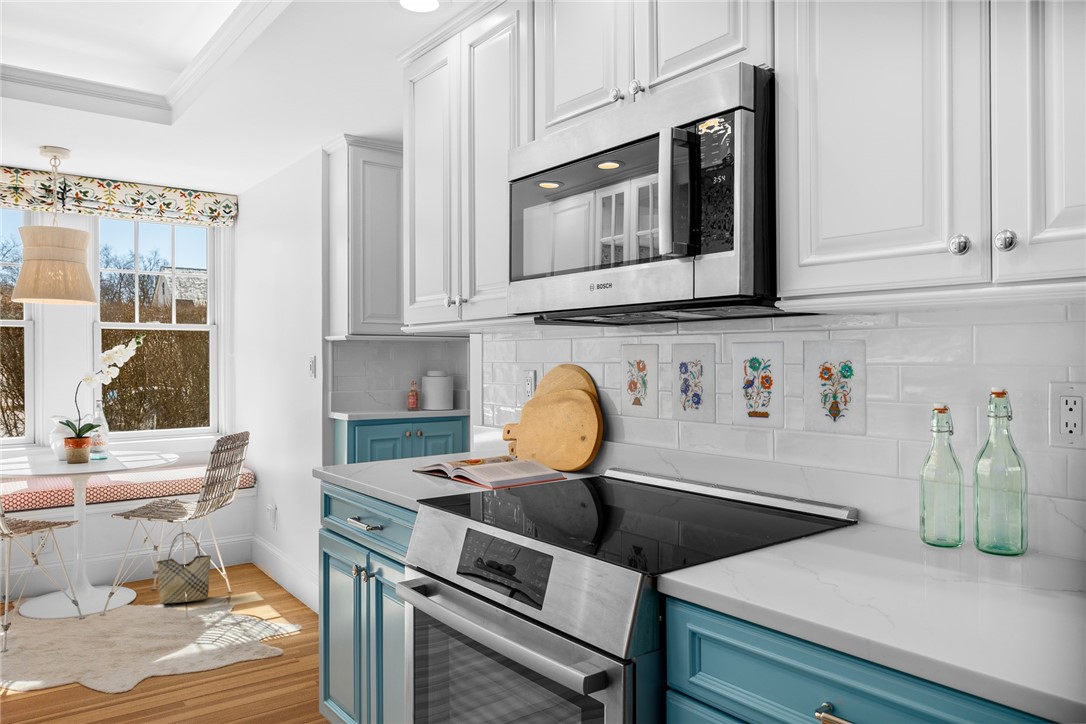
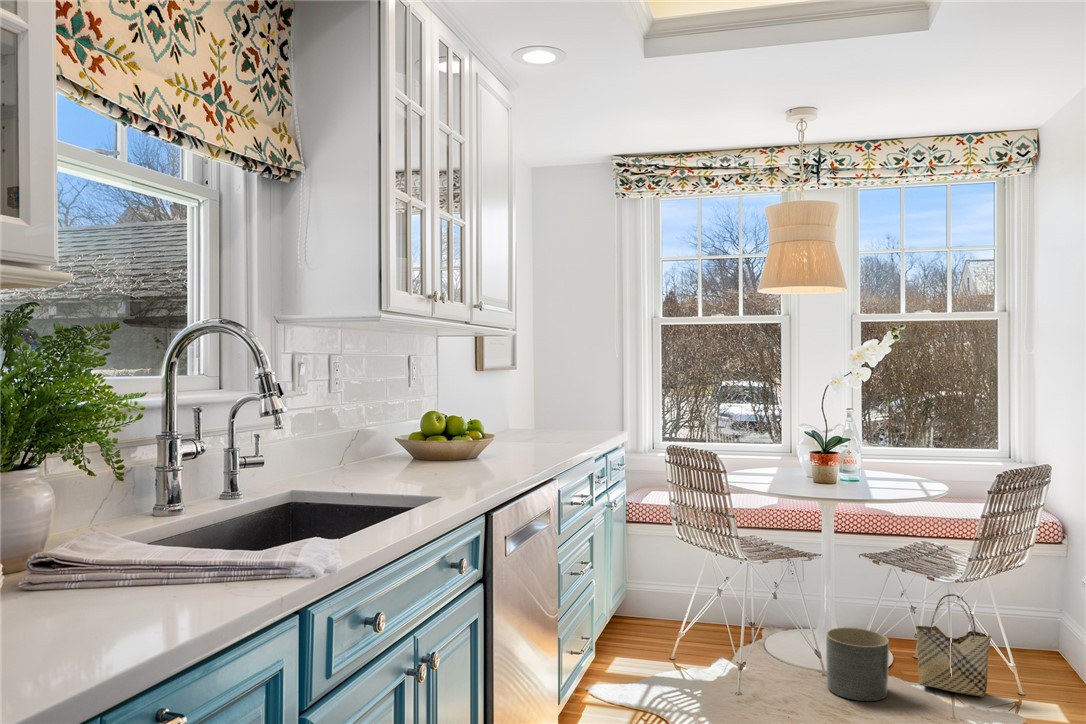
planter: none [84,573,137,628] -> present [826,627,889,701]

